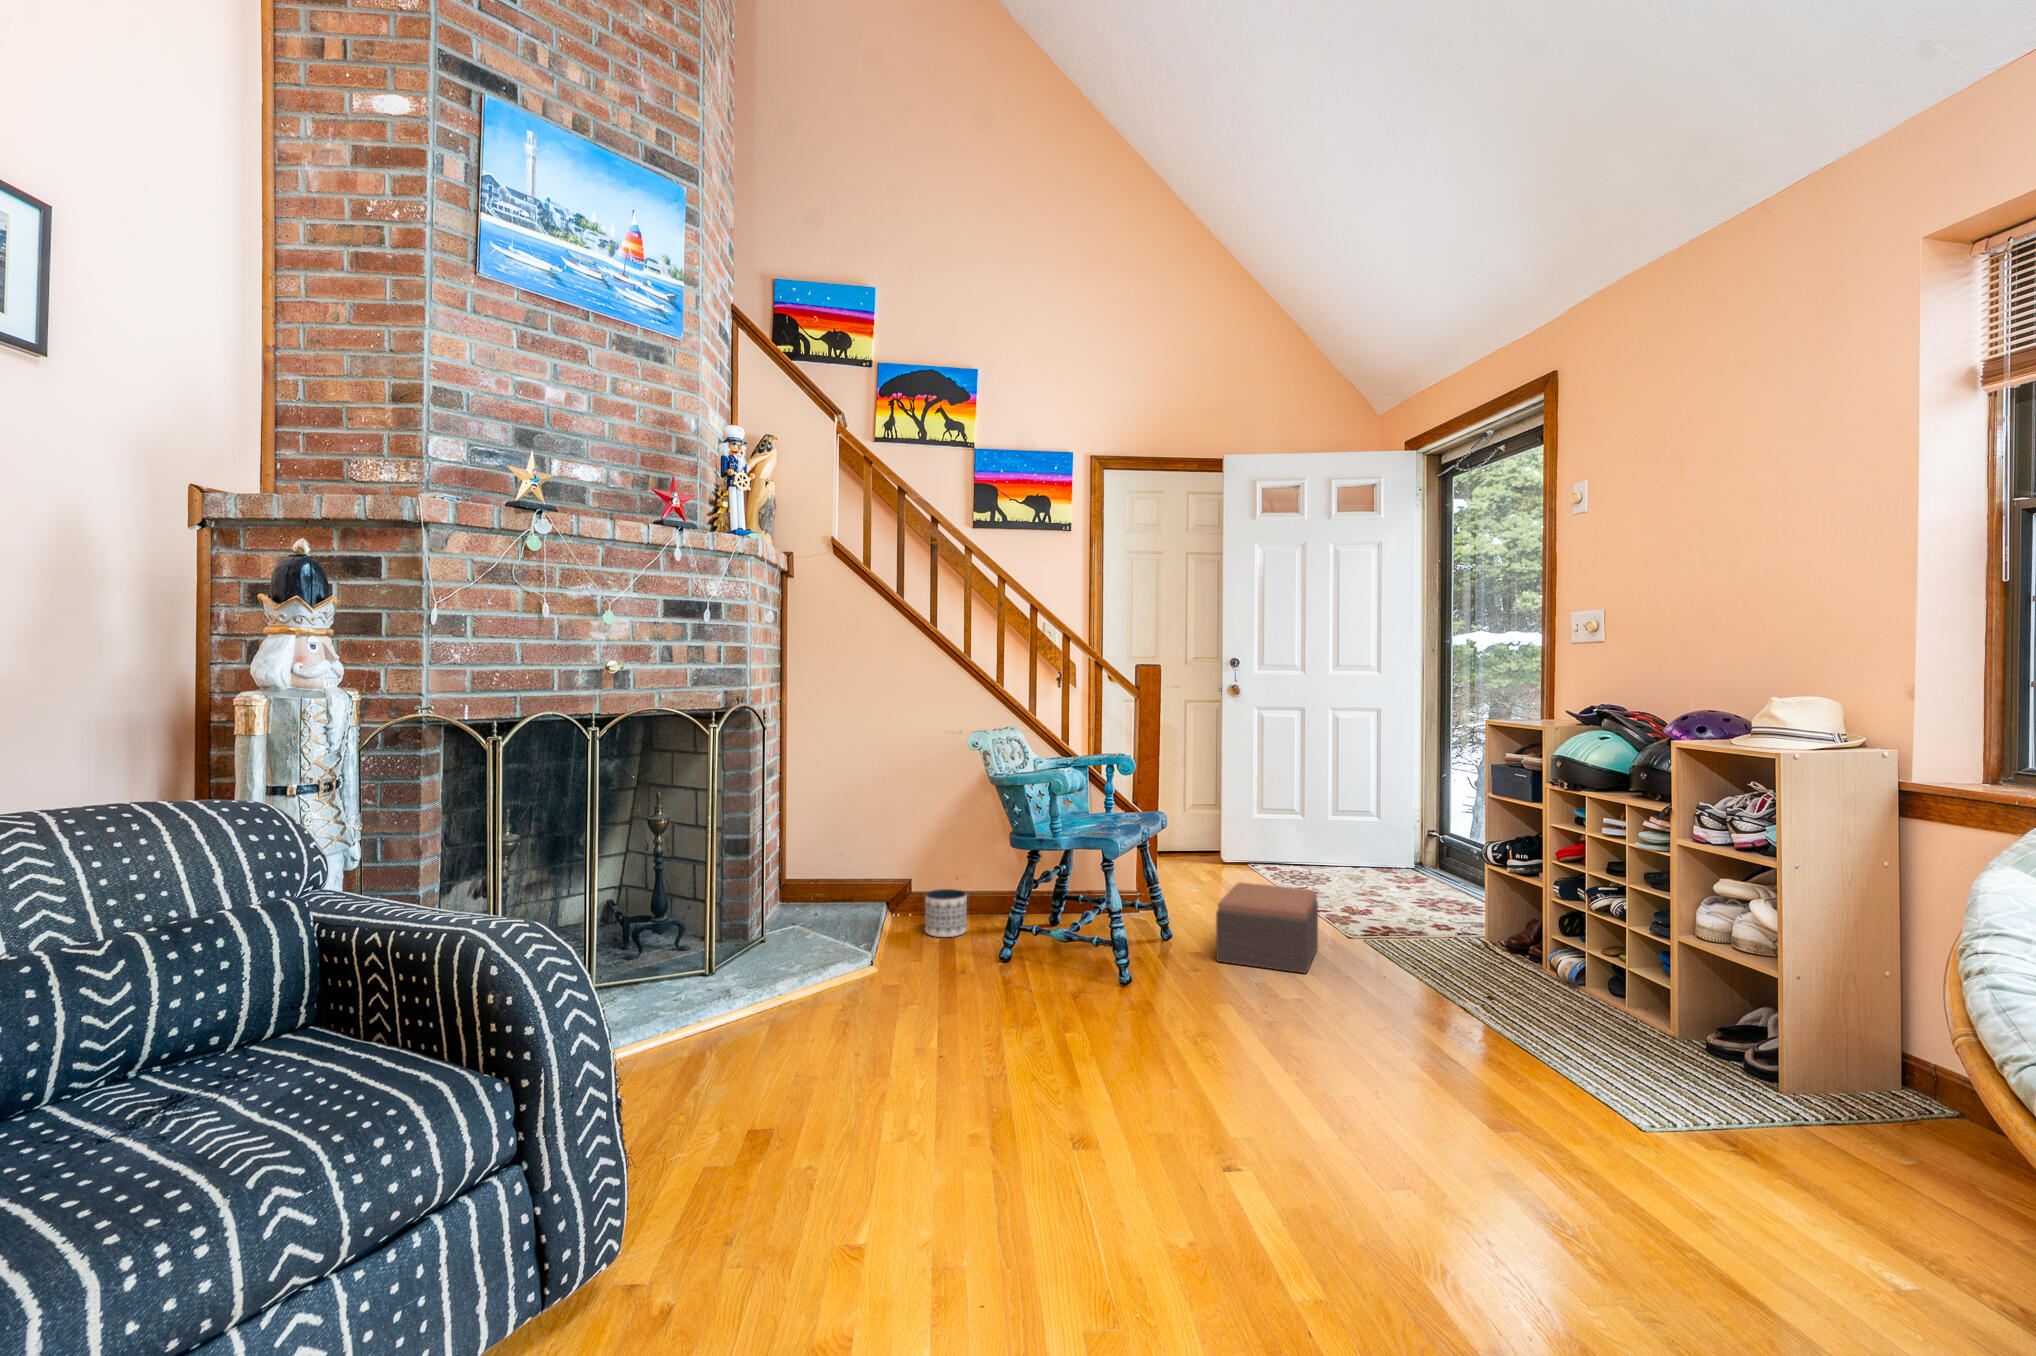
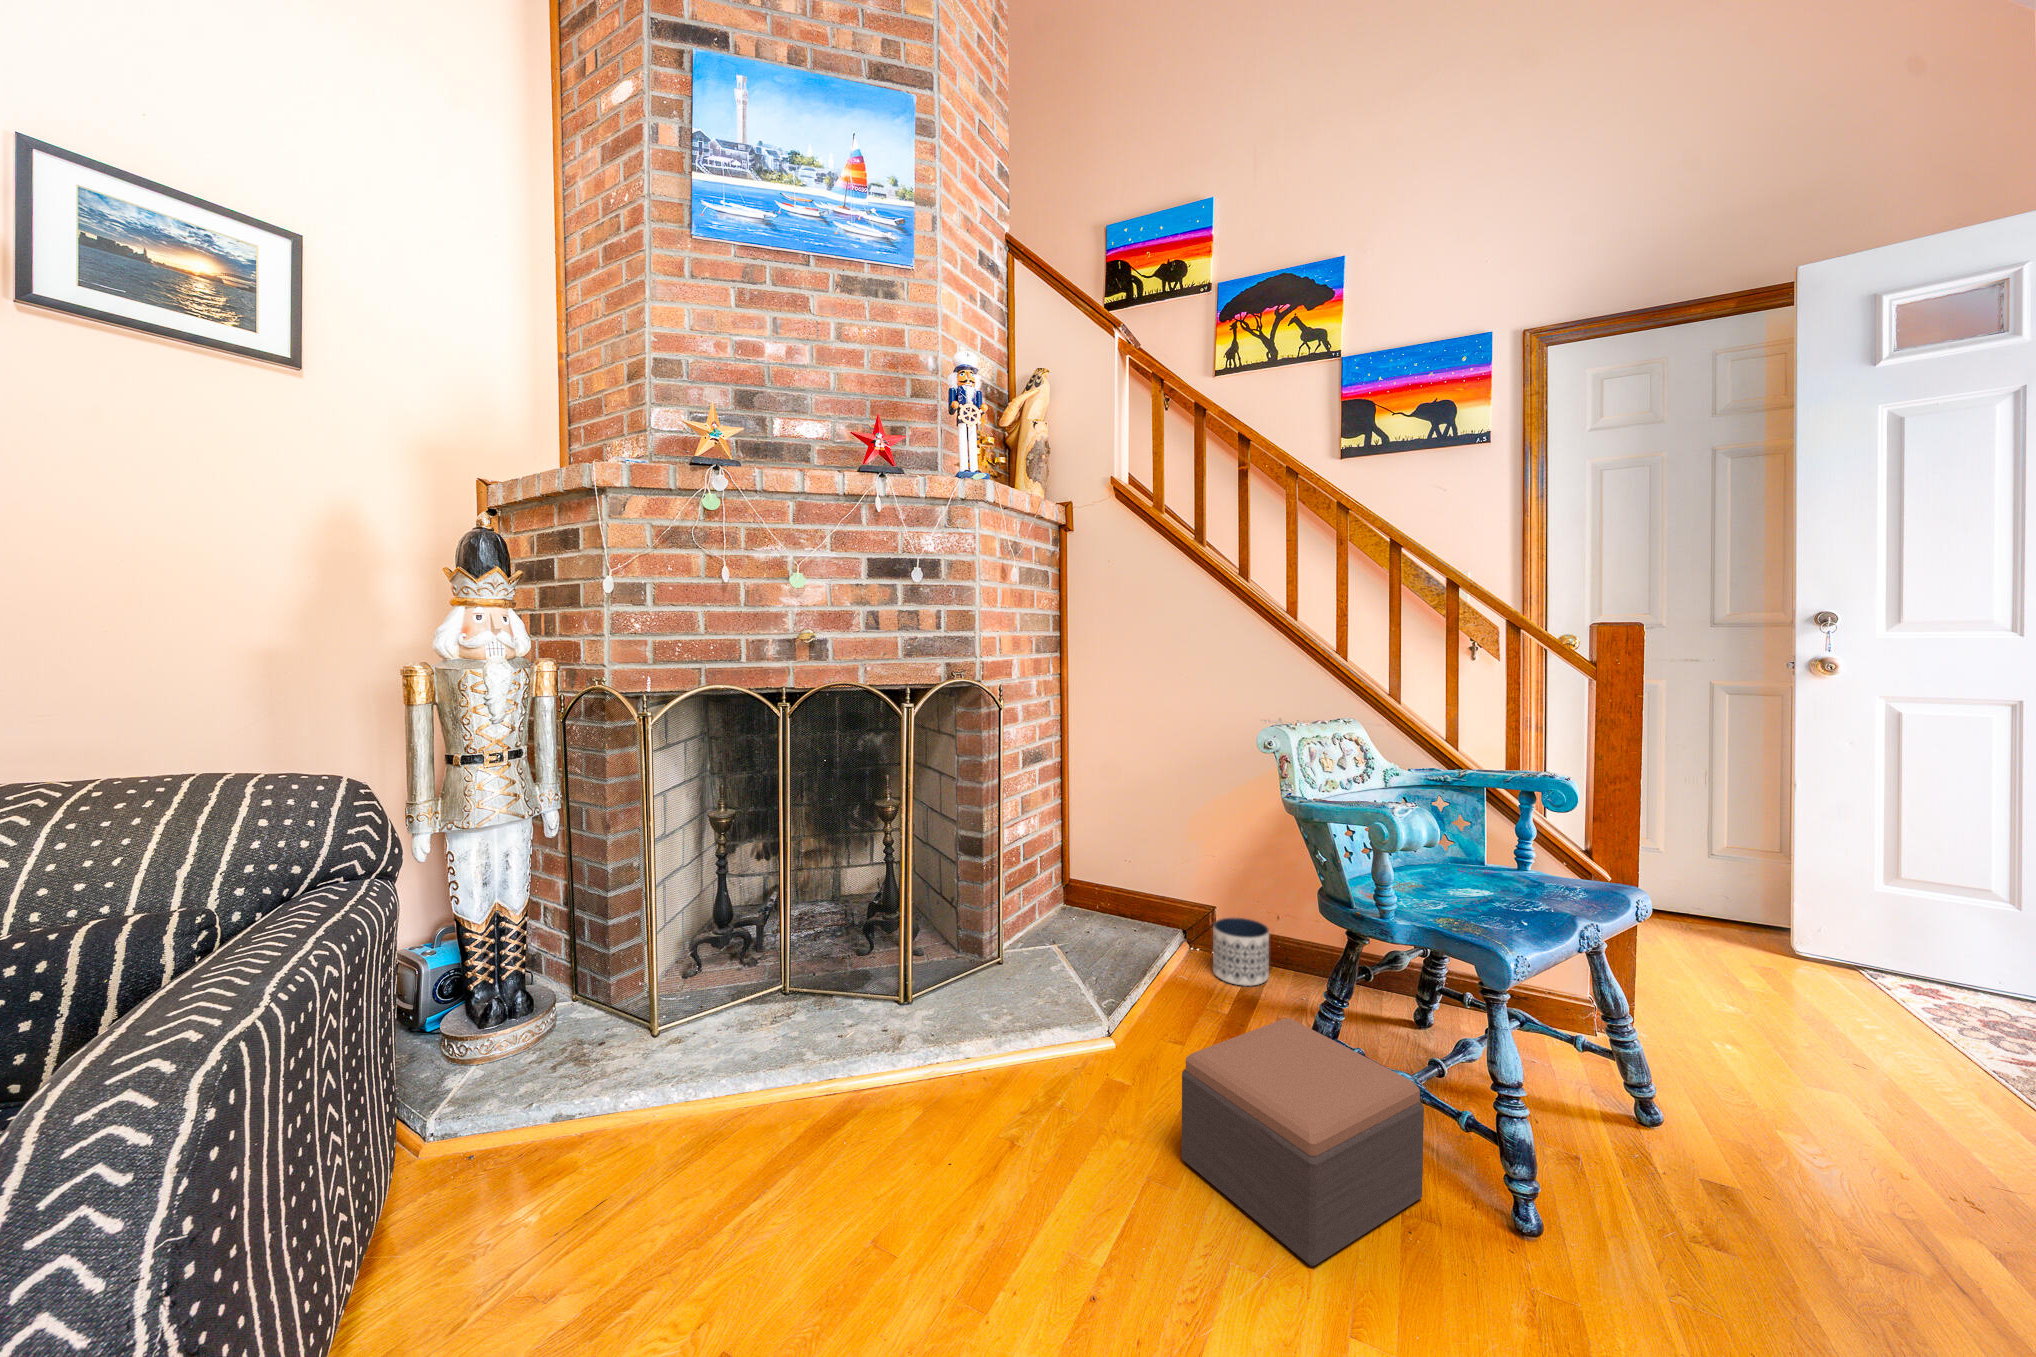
footstool: present [1216,882,1318,973] -> present [1182,1018,1424,1266]

